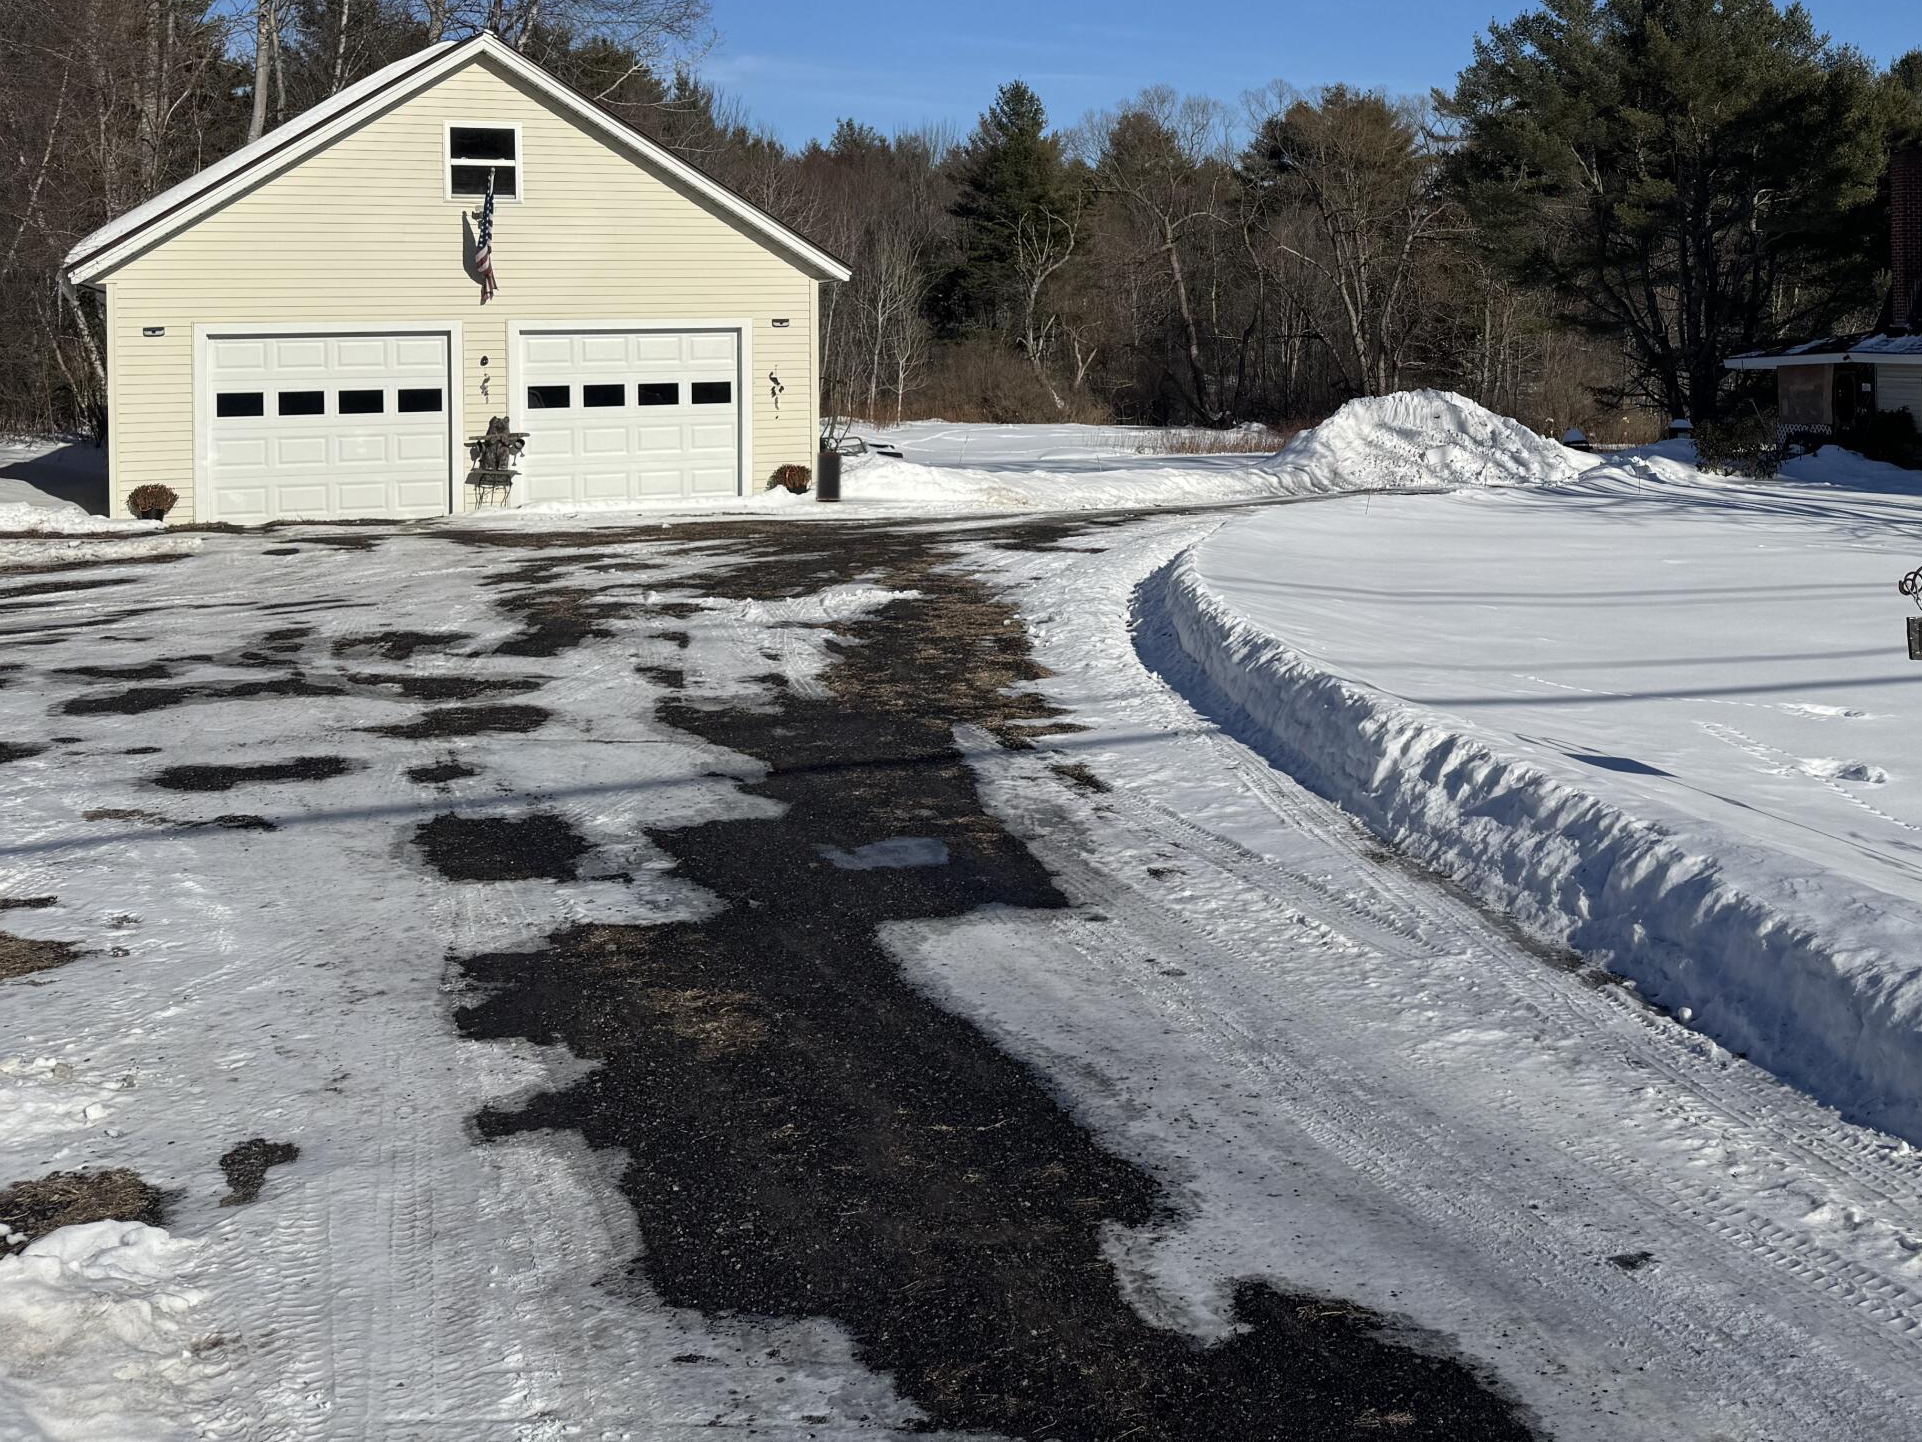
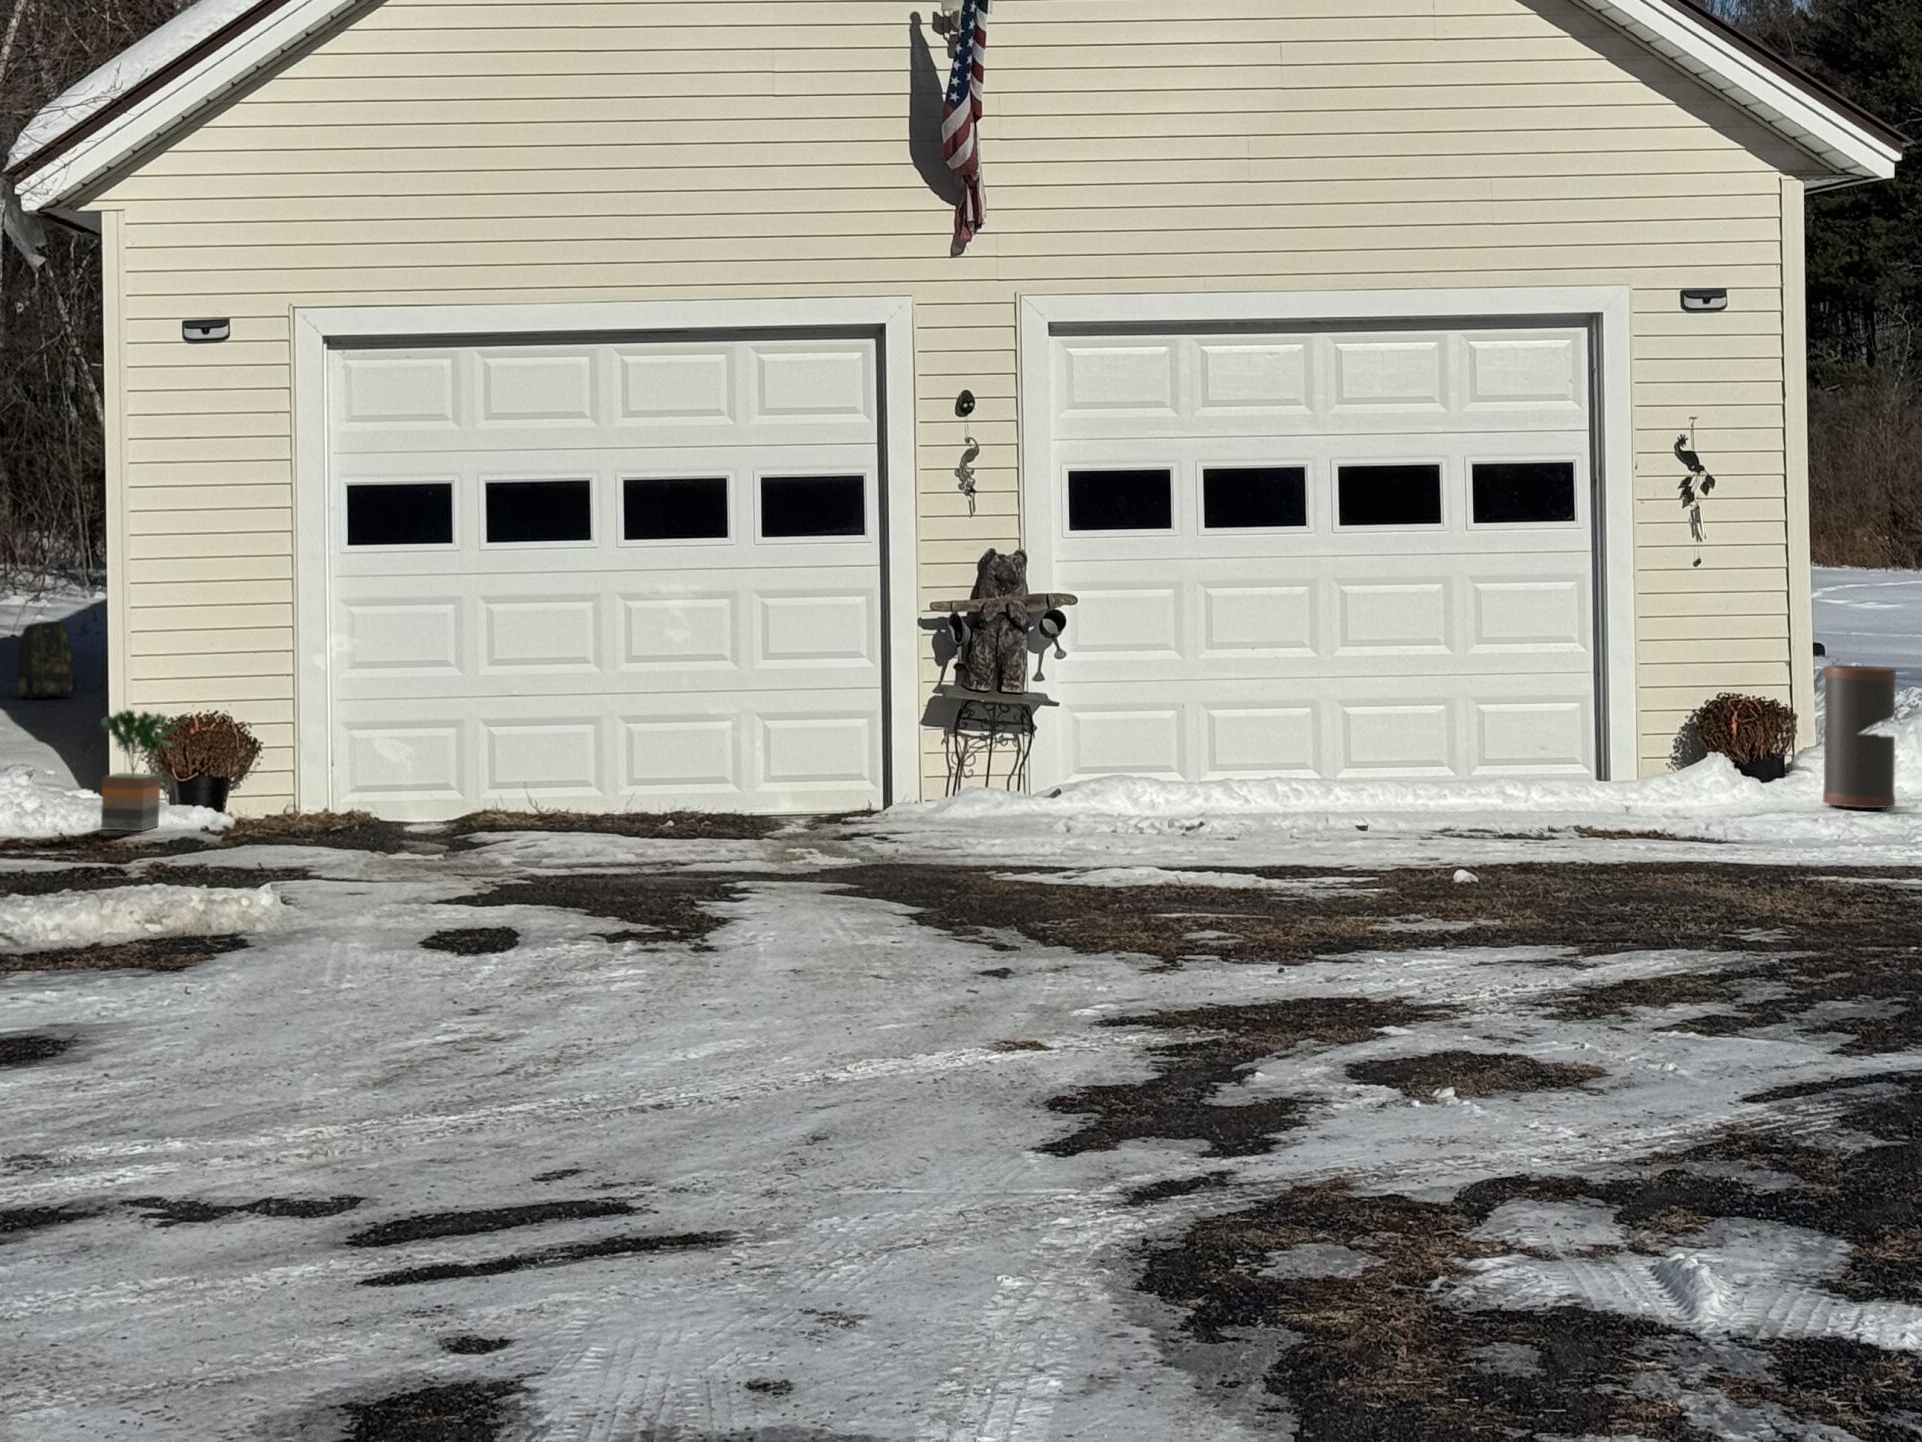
backpack: none [26,453,58,488] -> present [18,621,77,697]
potted tree: none [120,483,154,527] -> present [101,710,175,831]

